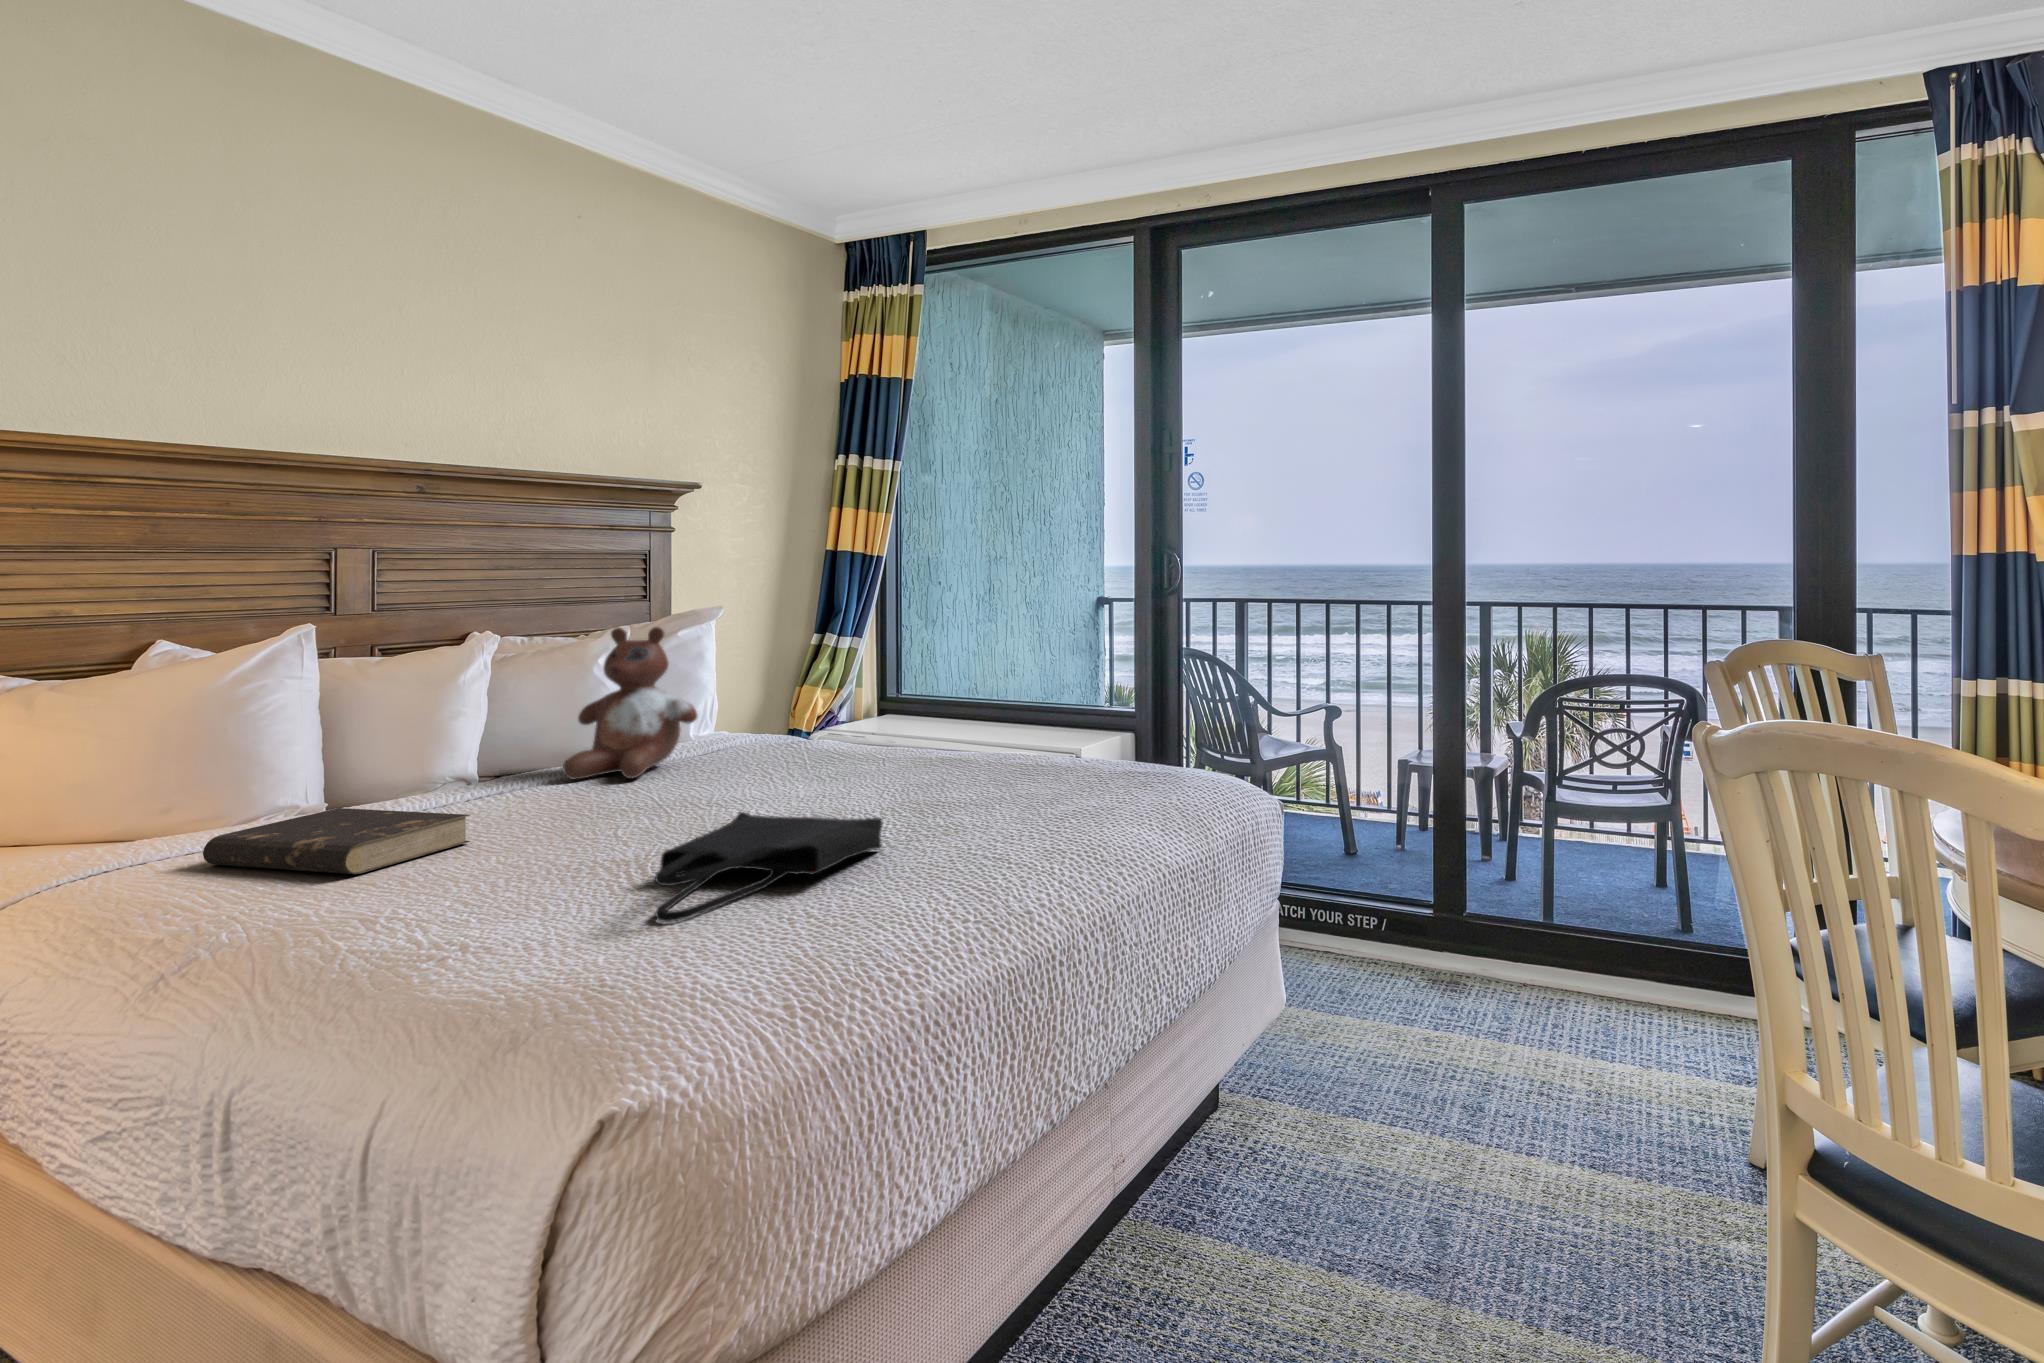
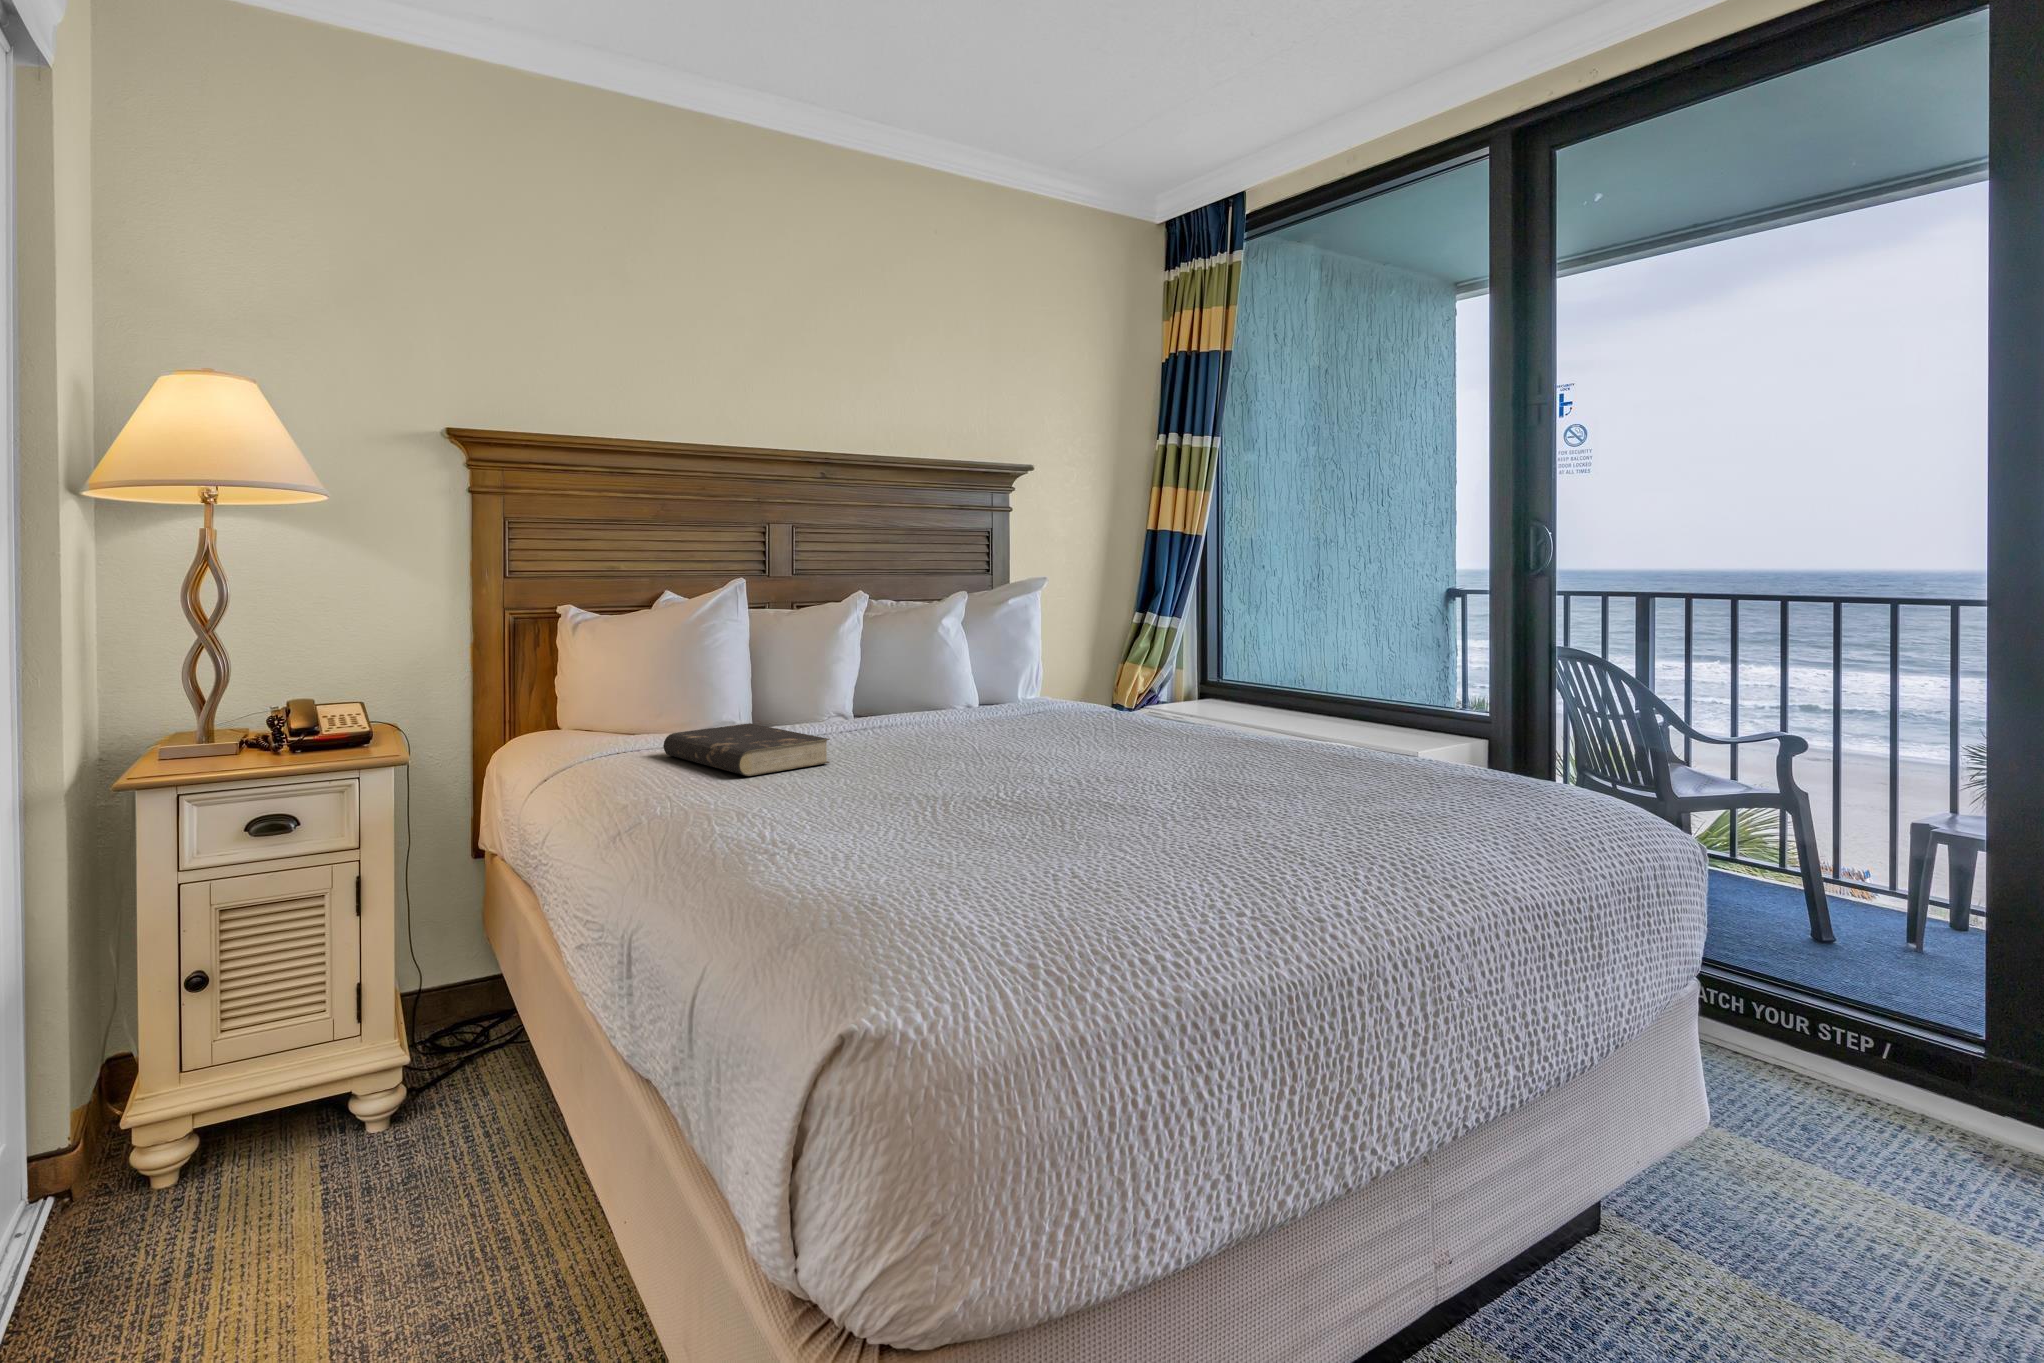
stuffed bear: present [563,627,697,780] -> none [913,590,1021,728]
tote bag: present [655,812,883,922] -> none [941,764,1167,857]

